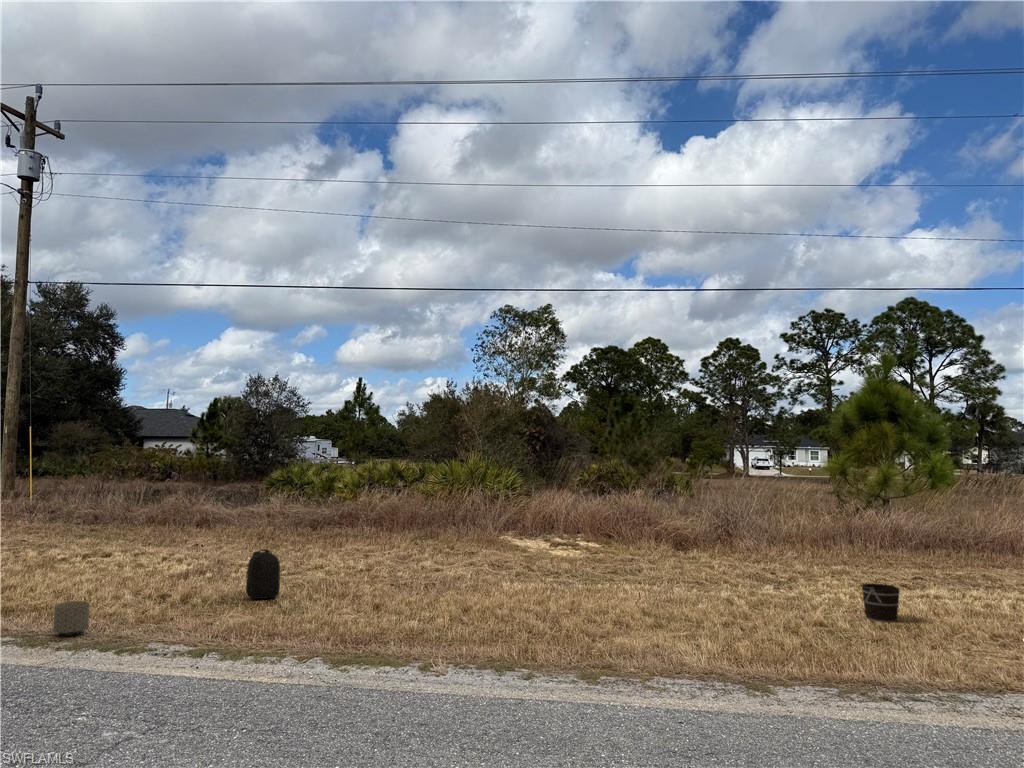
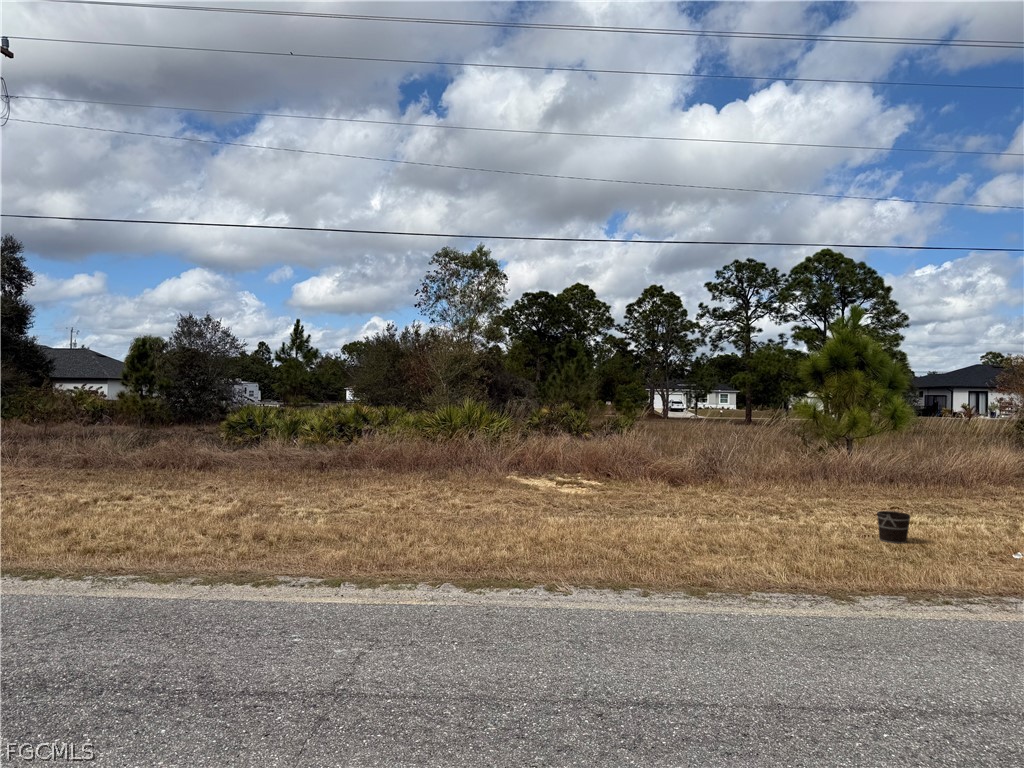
backpack: present [246,549,280,599] -> none [322,489,355,536]
planter: present [53,601,90,636] -> none [175,540,207,572]

